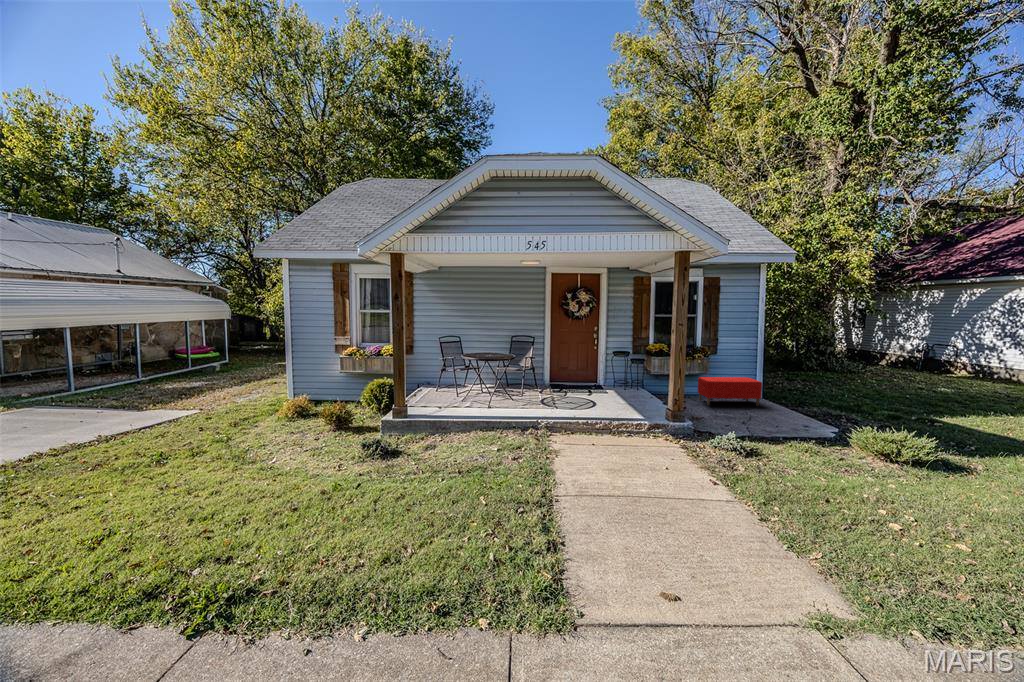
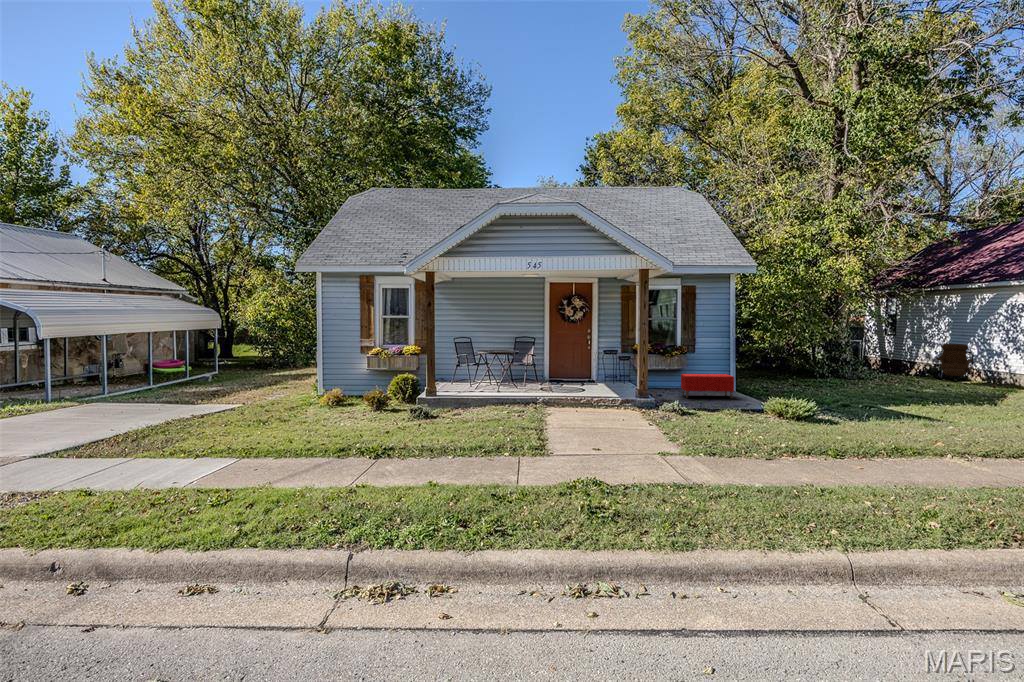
lounge chair: none [921,338,960,375] -> present [937,344,973,380]

